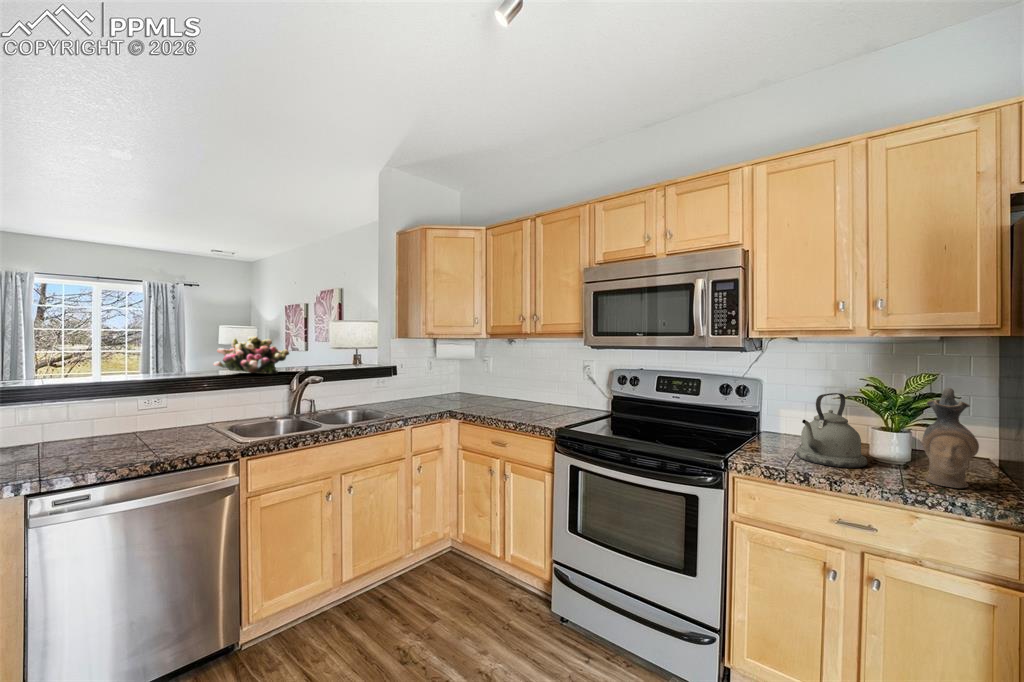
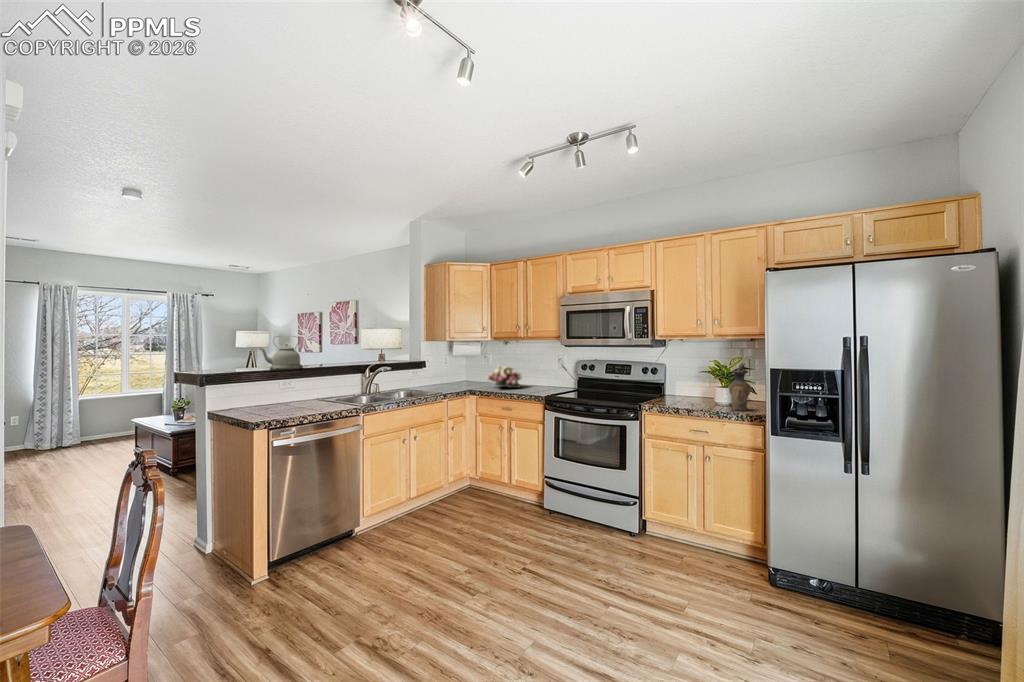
flower arrangement: present [213,336,289,374] -> present [487,366,521,388]
kettle: present [795,393,867,468] -> present [259,336,303,370]

